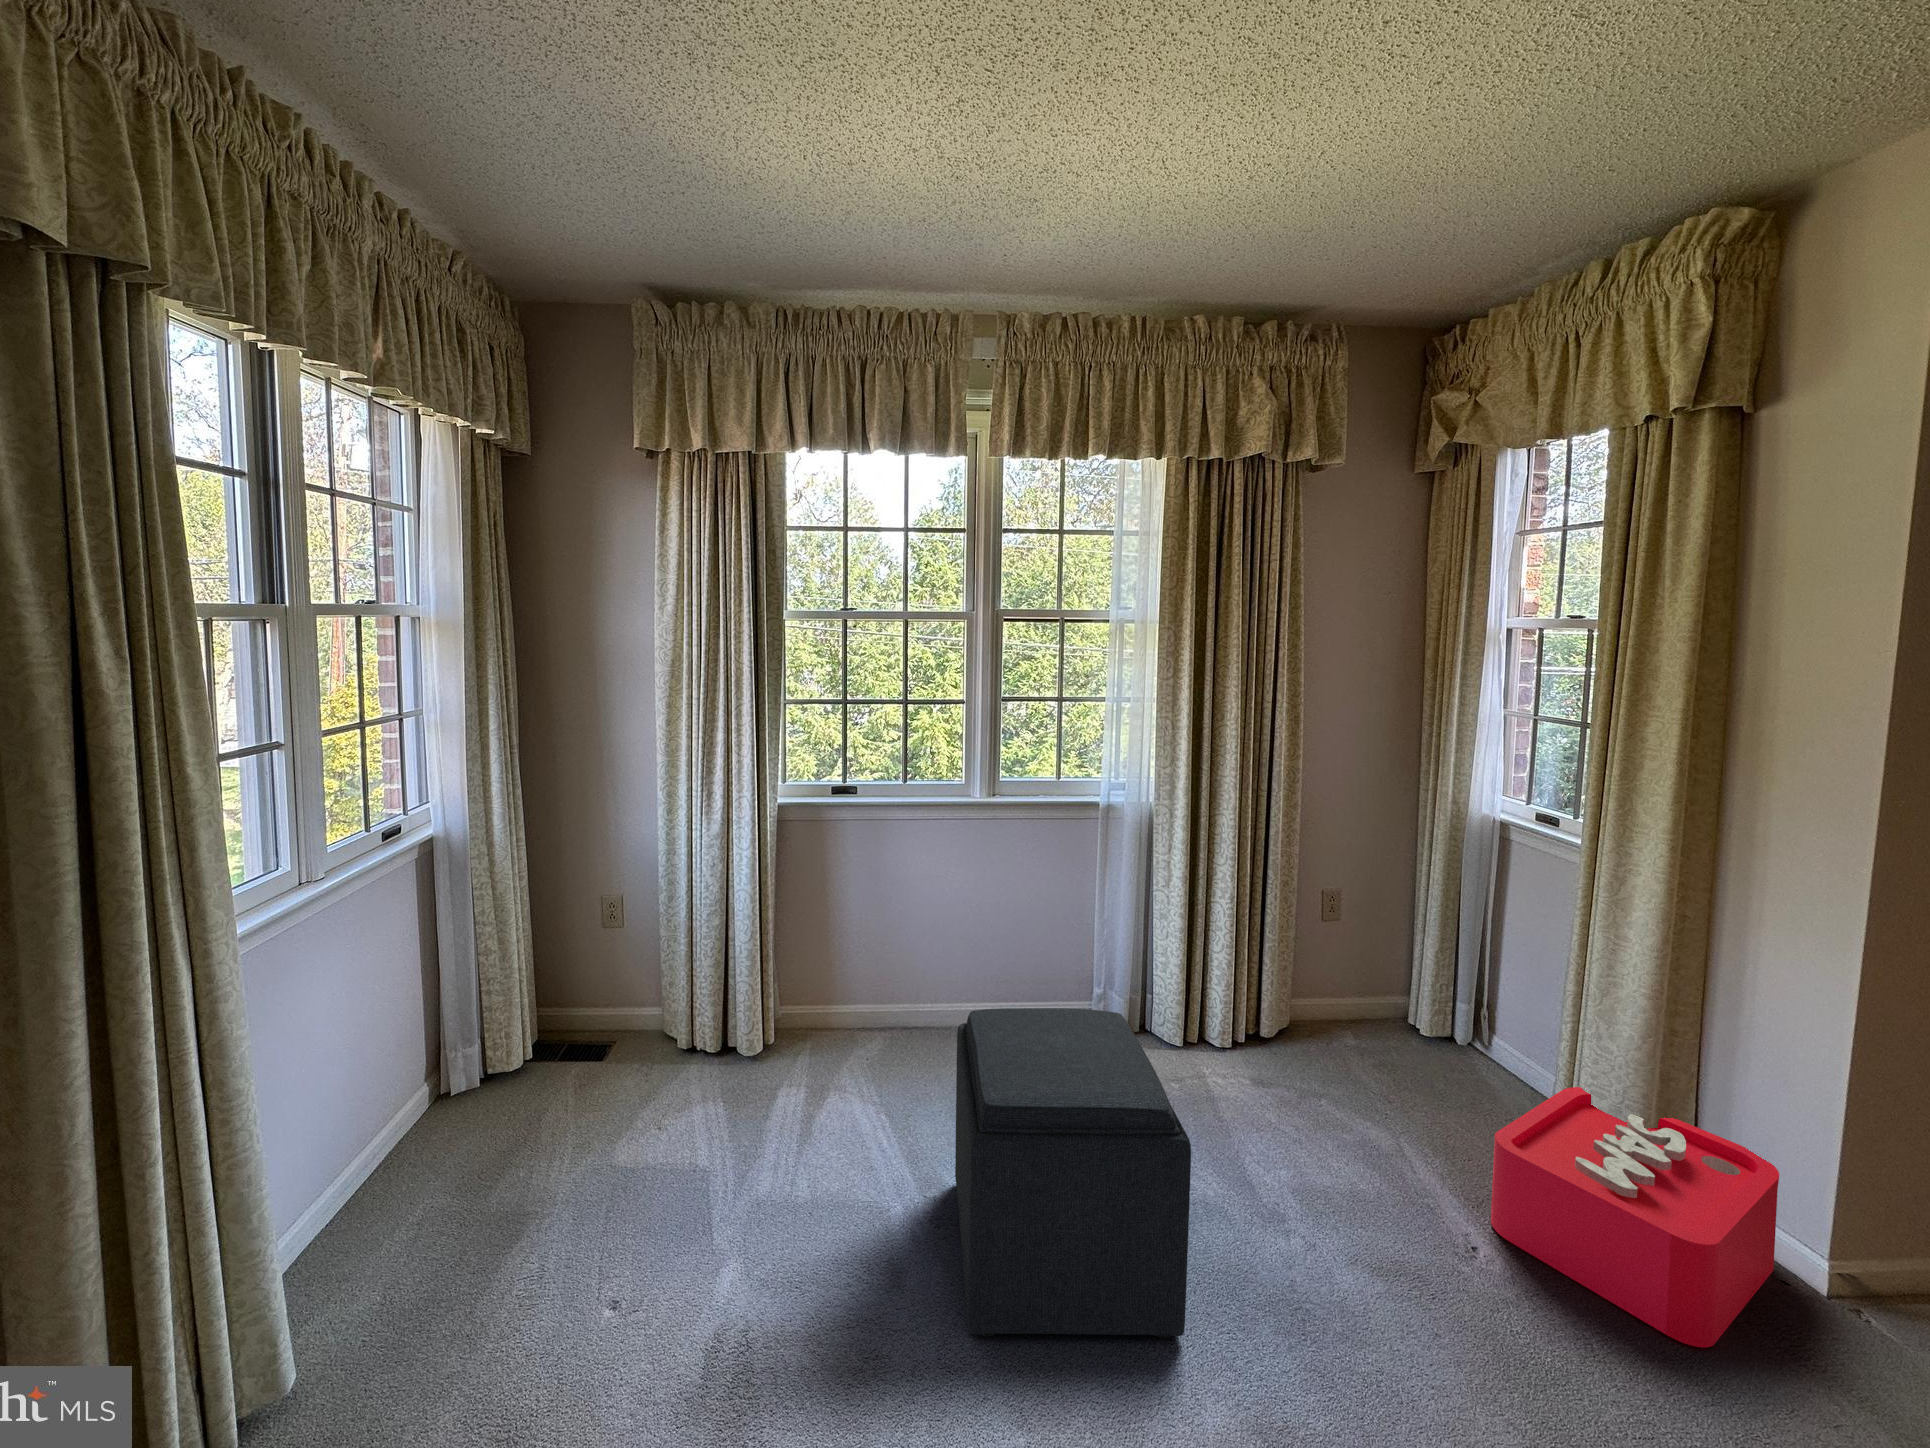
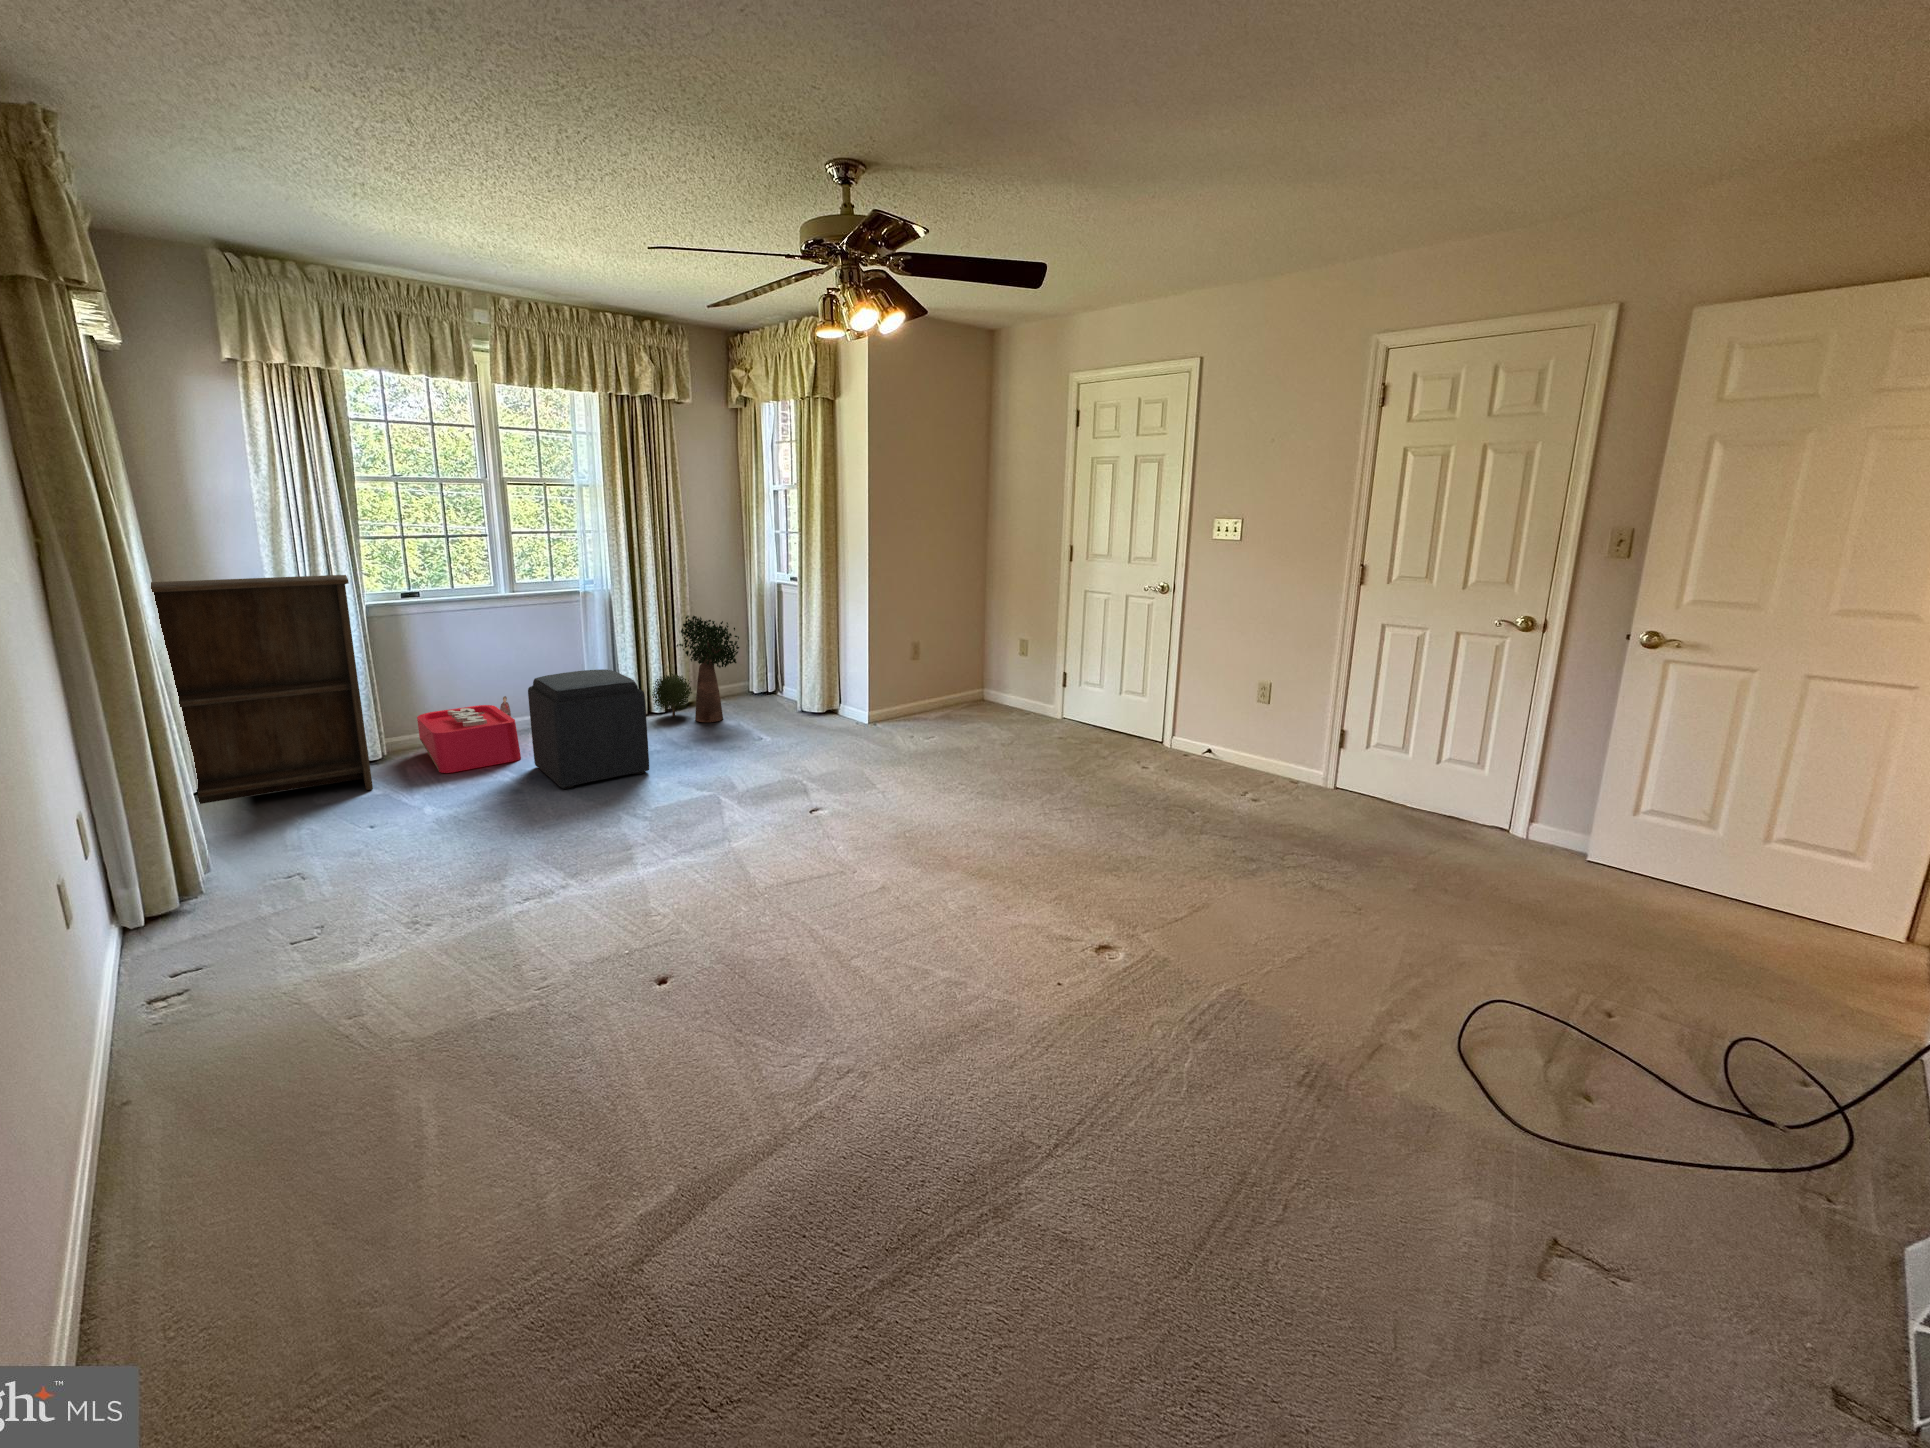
bookshelf: none [406,765,724,1149] -> present [151,575,373,804]
potted plant: none [1206,878,1420,1124] -> present [652,615,739,722]
storage bin: present [1491,1087,1779,1347] -> present [417,696,521,773]

